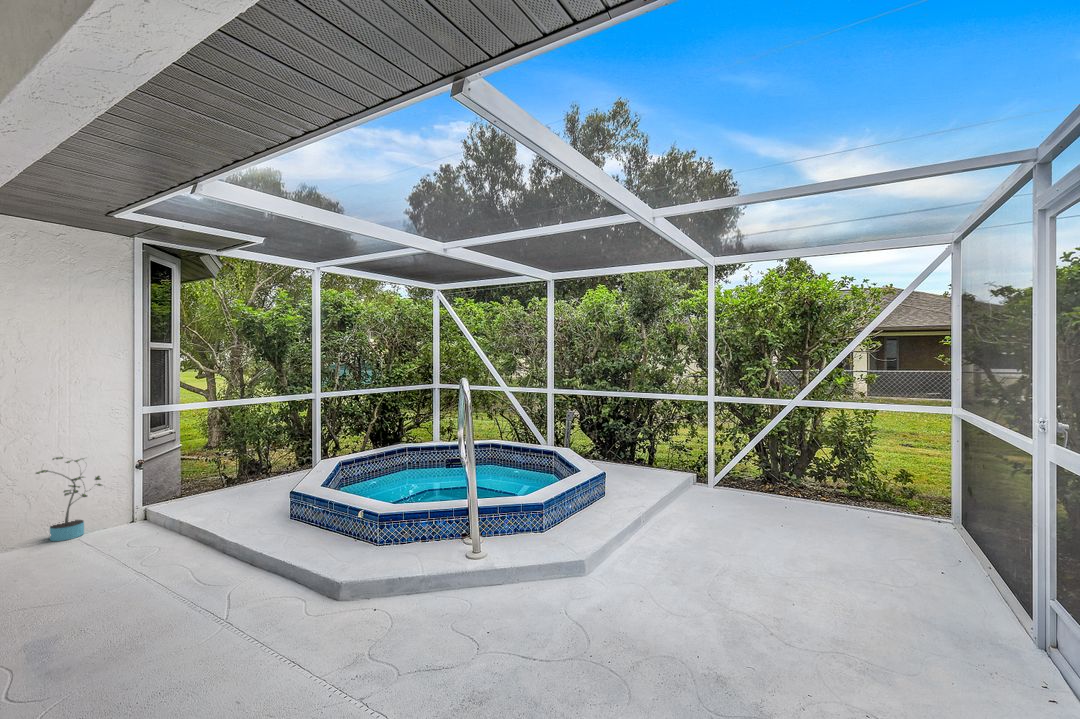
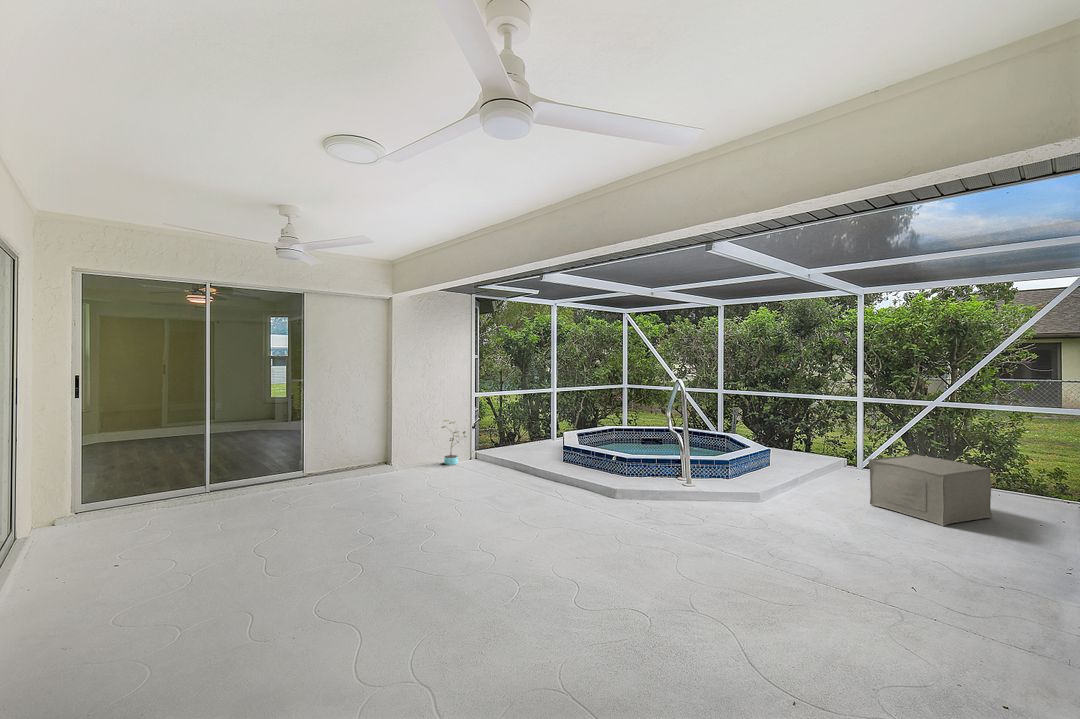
ottoman: none [742,479,902,608] -> present [869,454,992,526]

